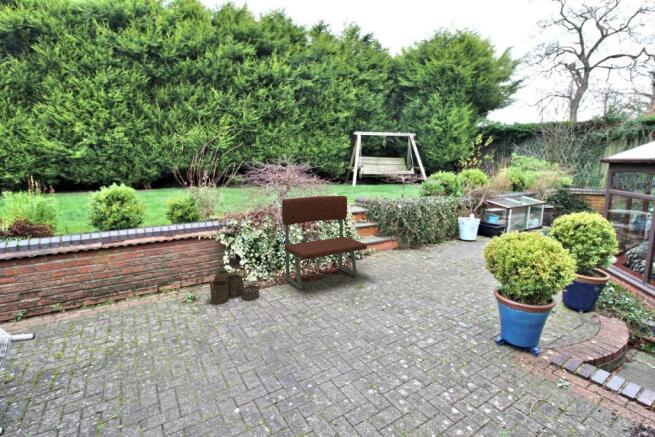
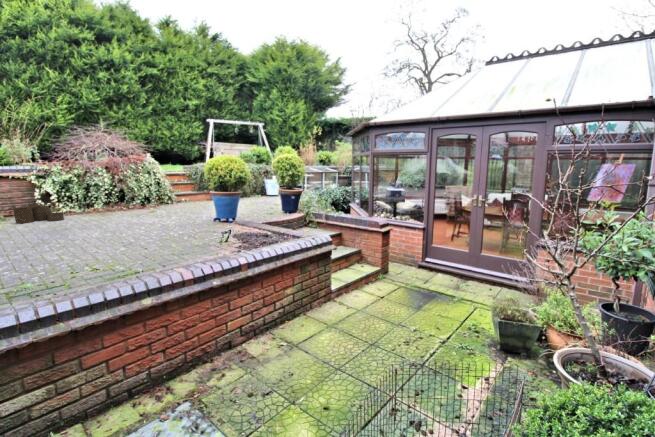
bench: present [282,196,367,290] -> none [87,149,164,216]

